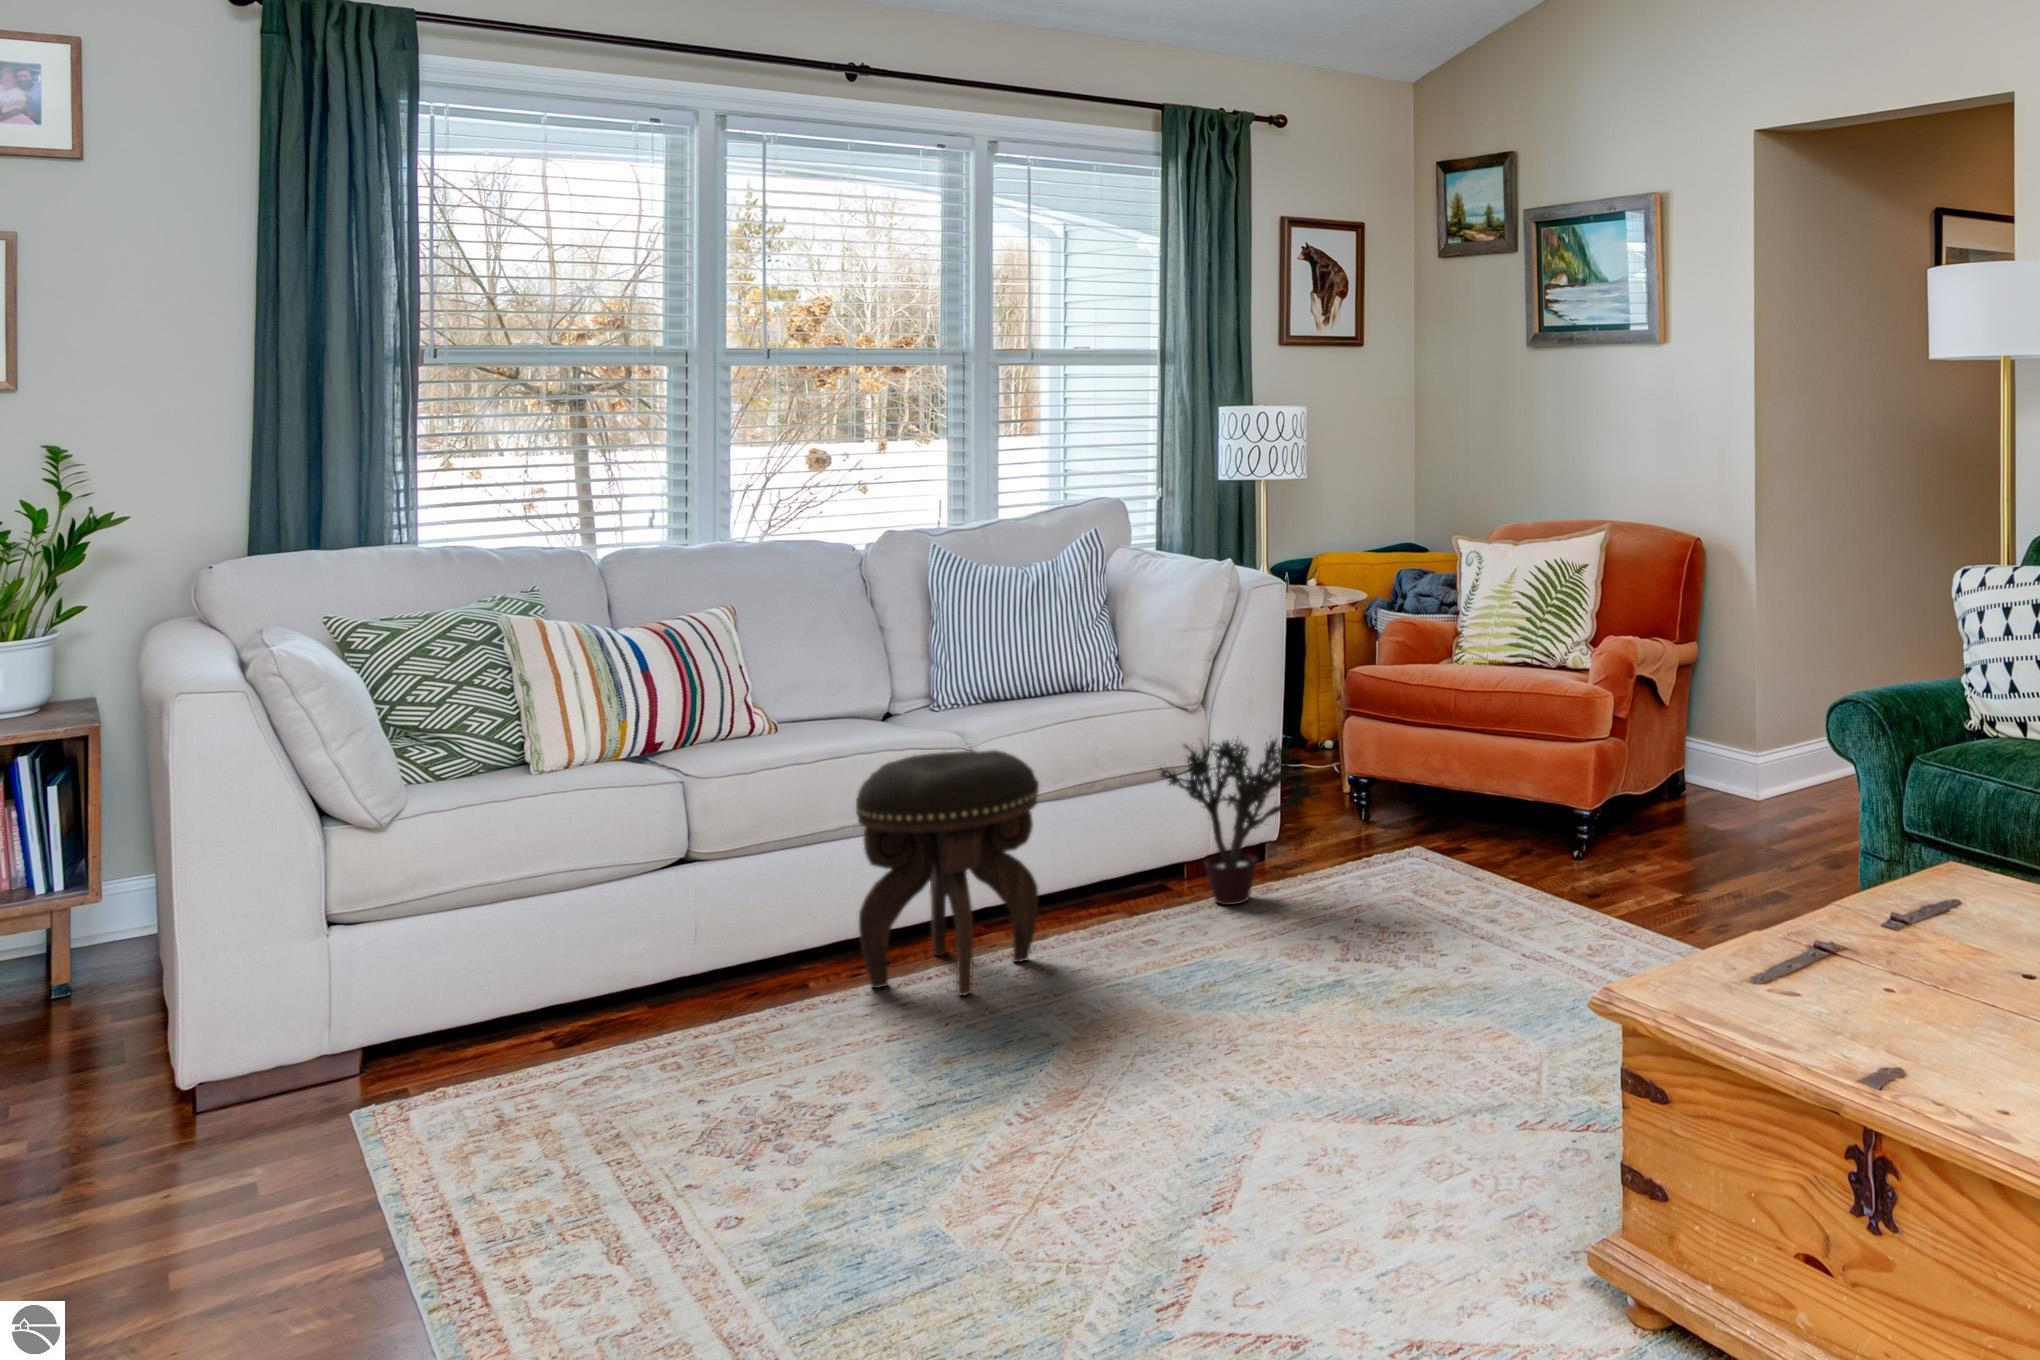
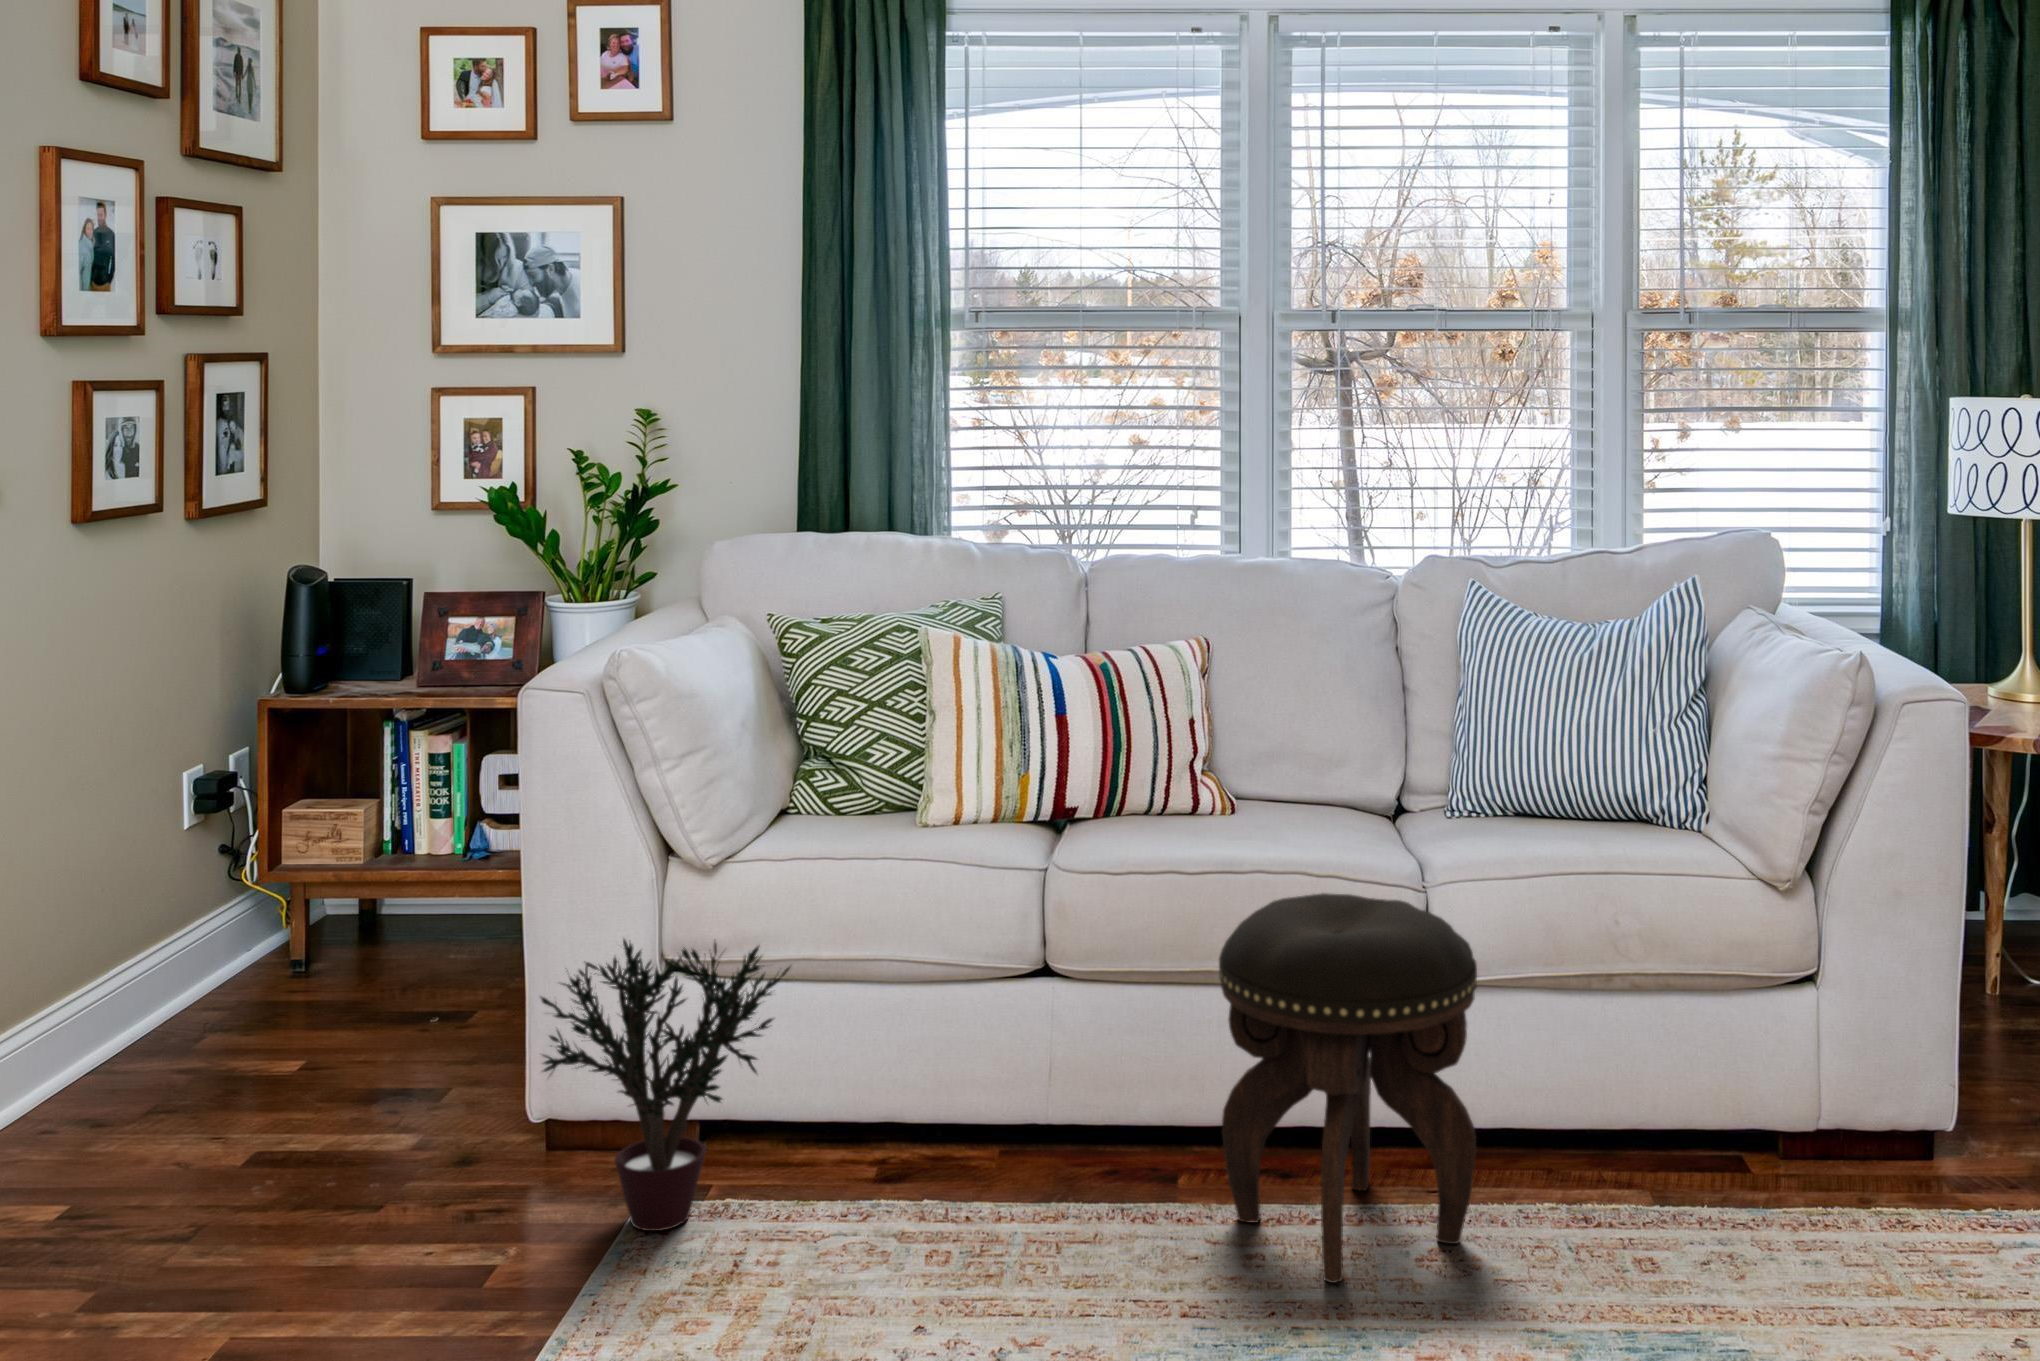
potted plant: present [1160,738,1321,905] -> present [541,939,791,1231]

